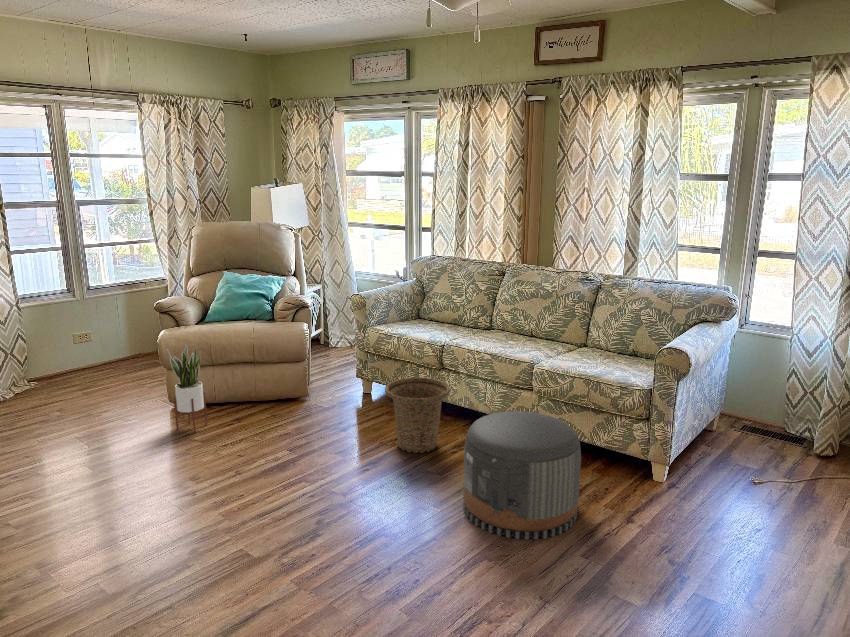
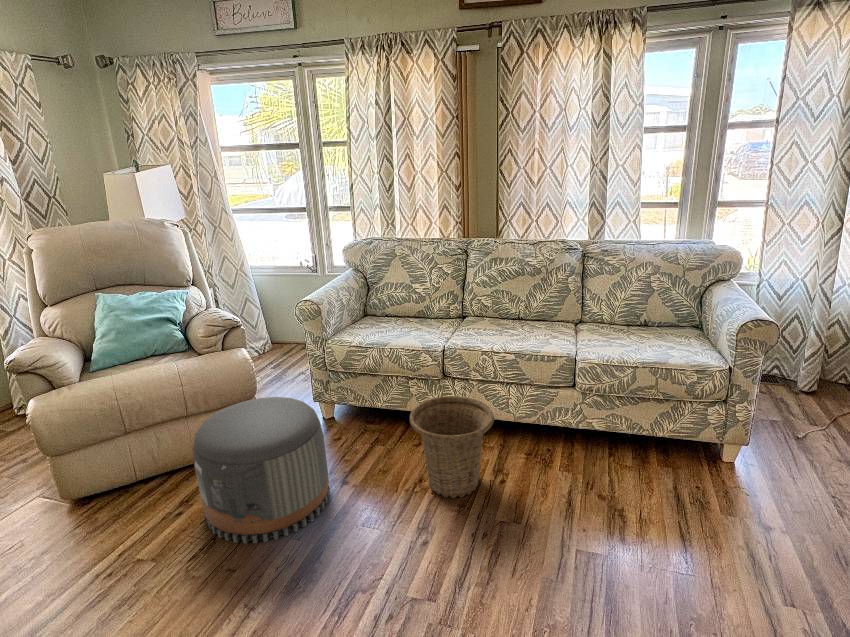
potted plant: present [167,344,207,432] -> none [60,423,142,554]
pouf: present [463,411,581,540] -> present [193,397,329,544]

